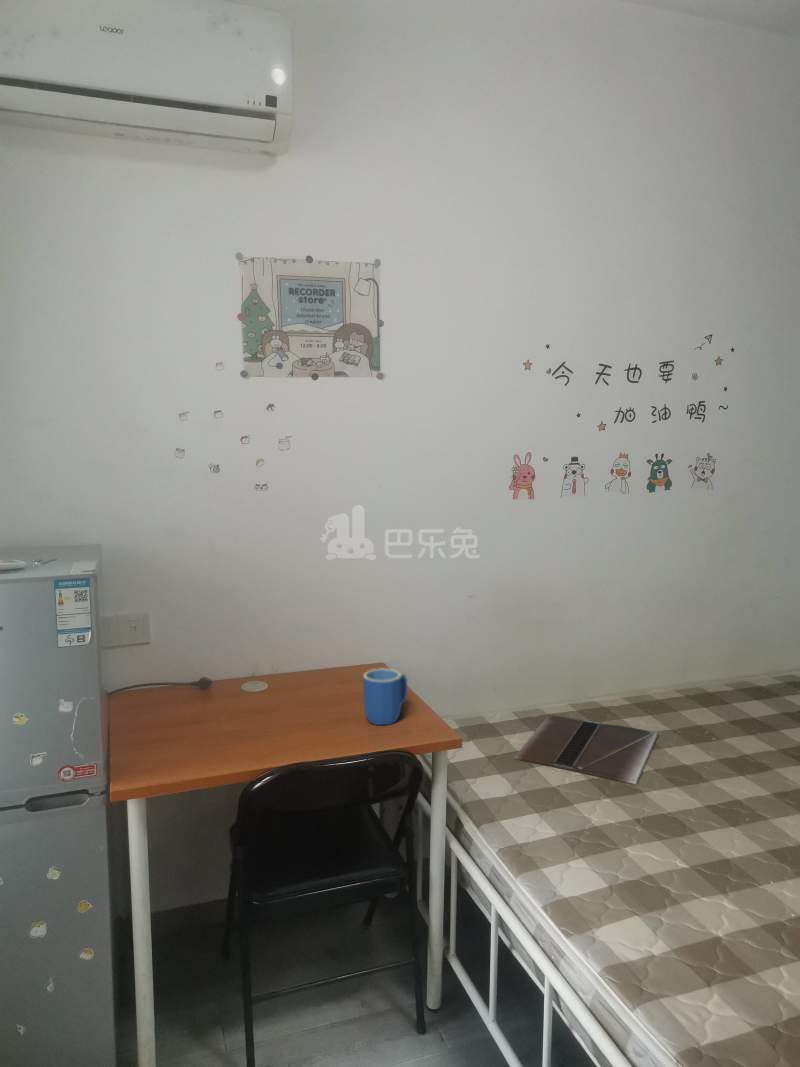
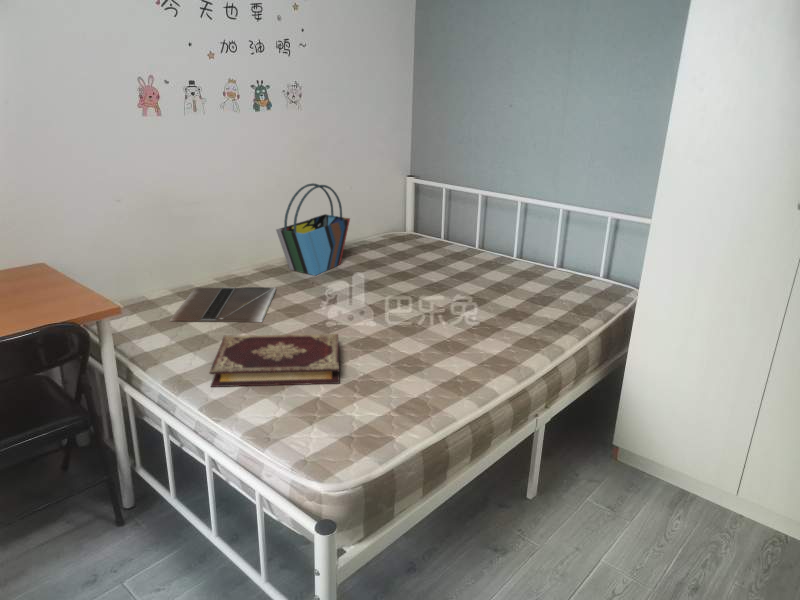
tote bag: none [664,590,776,722] -> present [276,183,350,275]
mug: present [363,669,407,725] -> none [20,262,66,309]
book: none [561,799,758,921] -> present [210,334,340,387]

